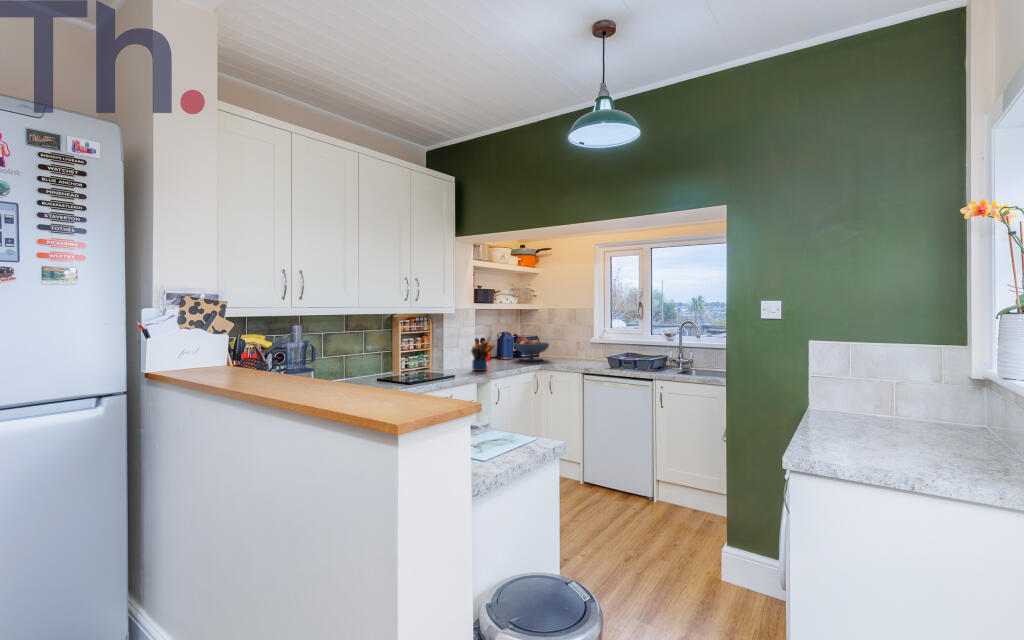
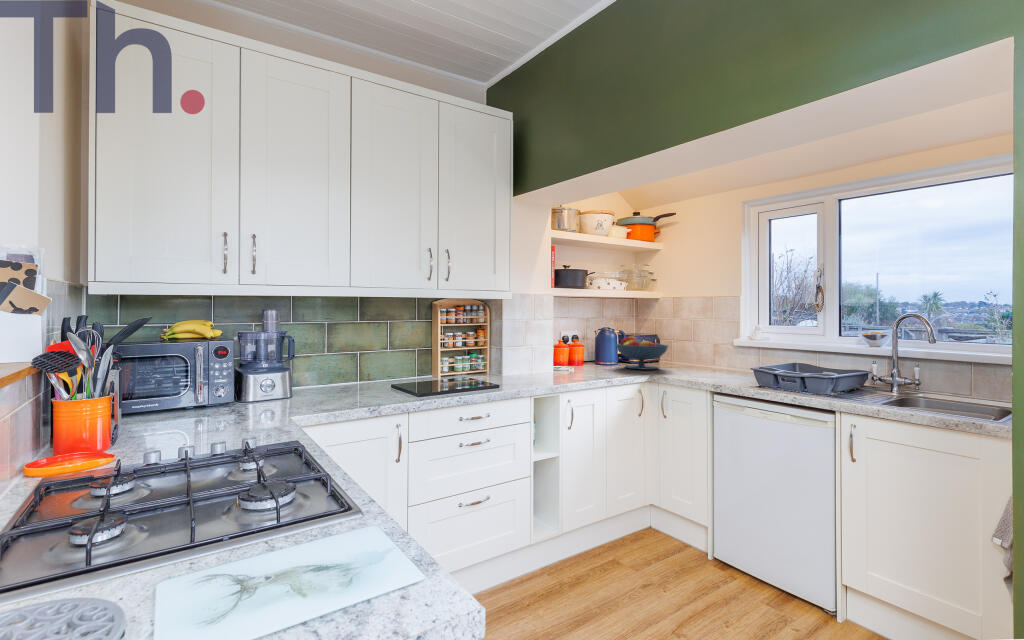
potted plant: present [471,339,494,371] -> none [539,324,570,381]

